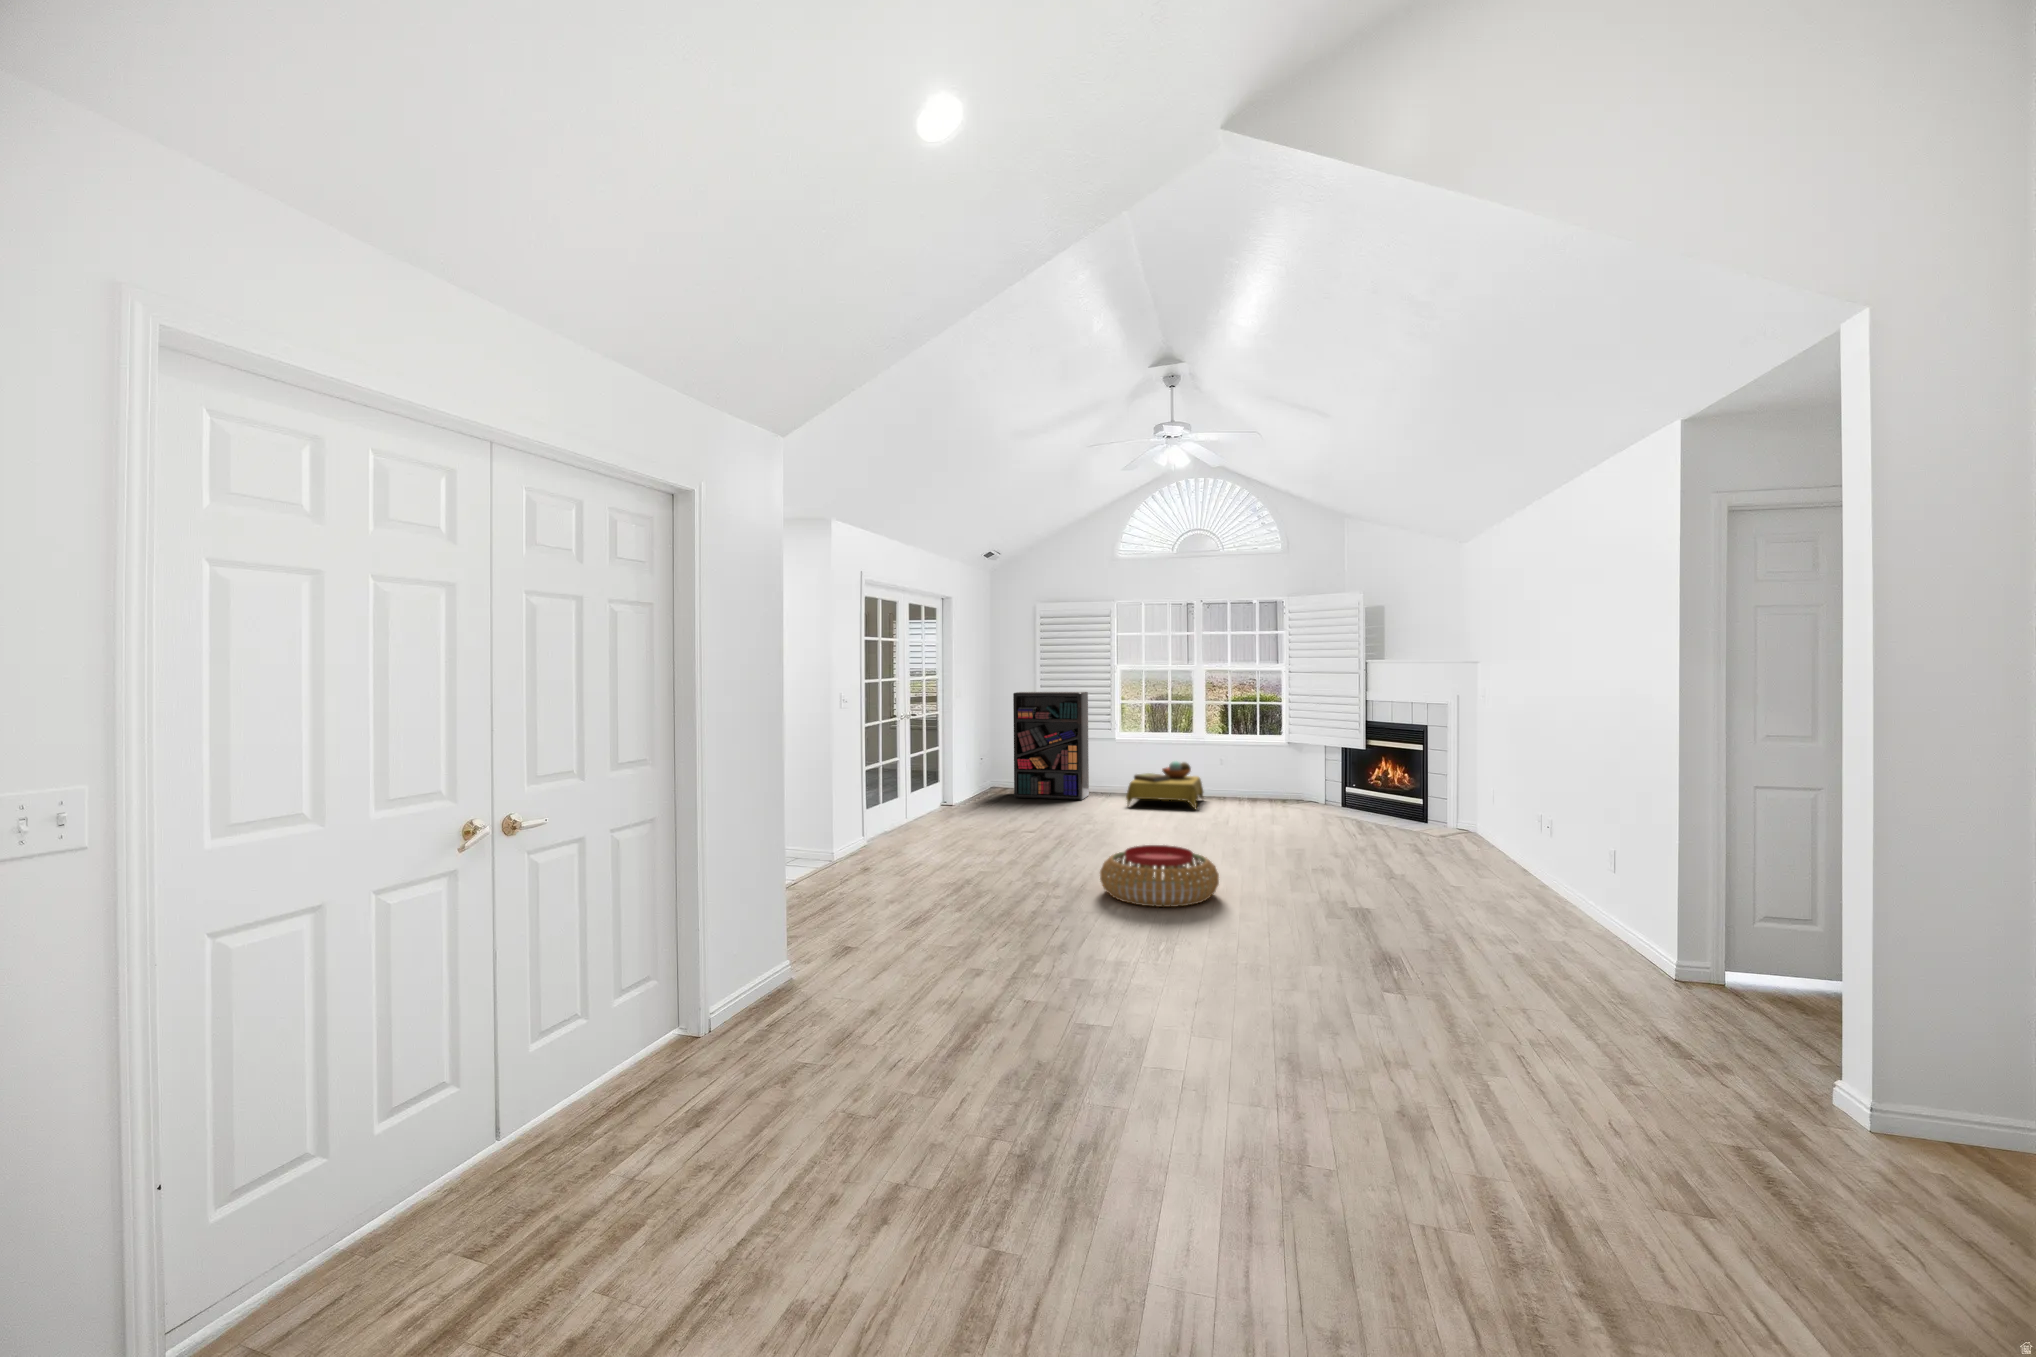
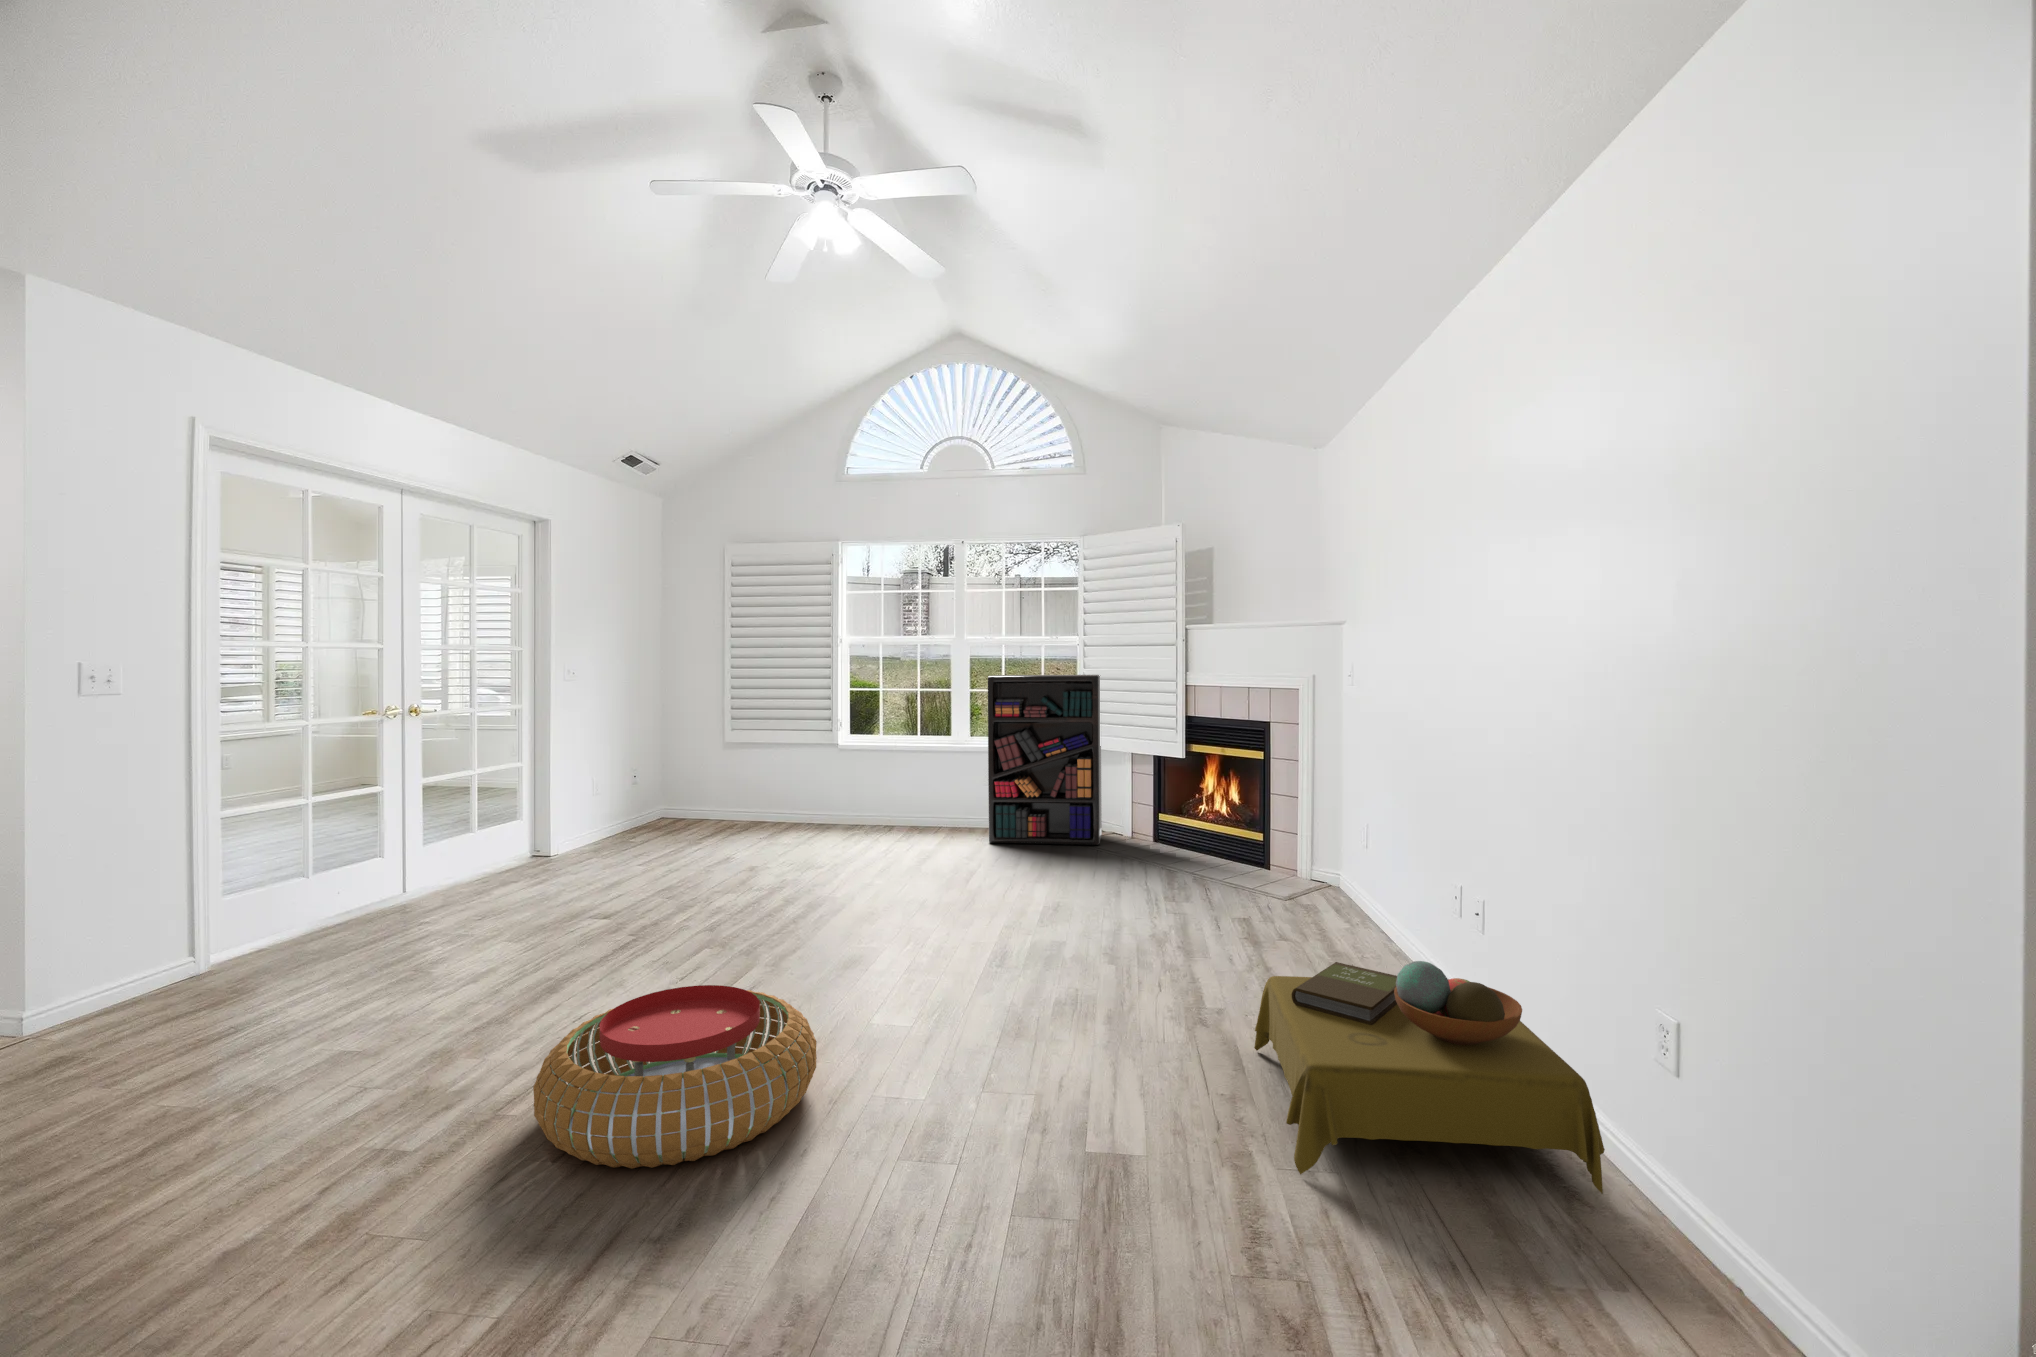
bookshelf: present [1013,692,1089,800] -> present [988,675,1102,845]
side table: present [1126,761,1203,809] -> present [1255,961,1605,1194]

